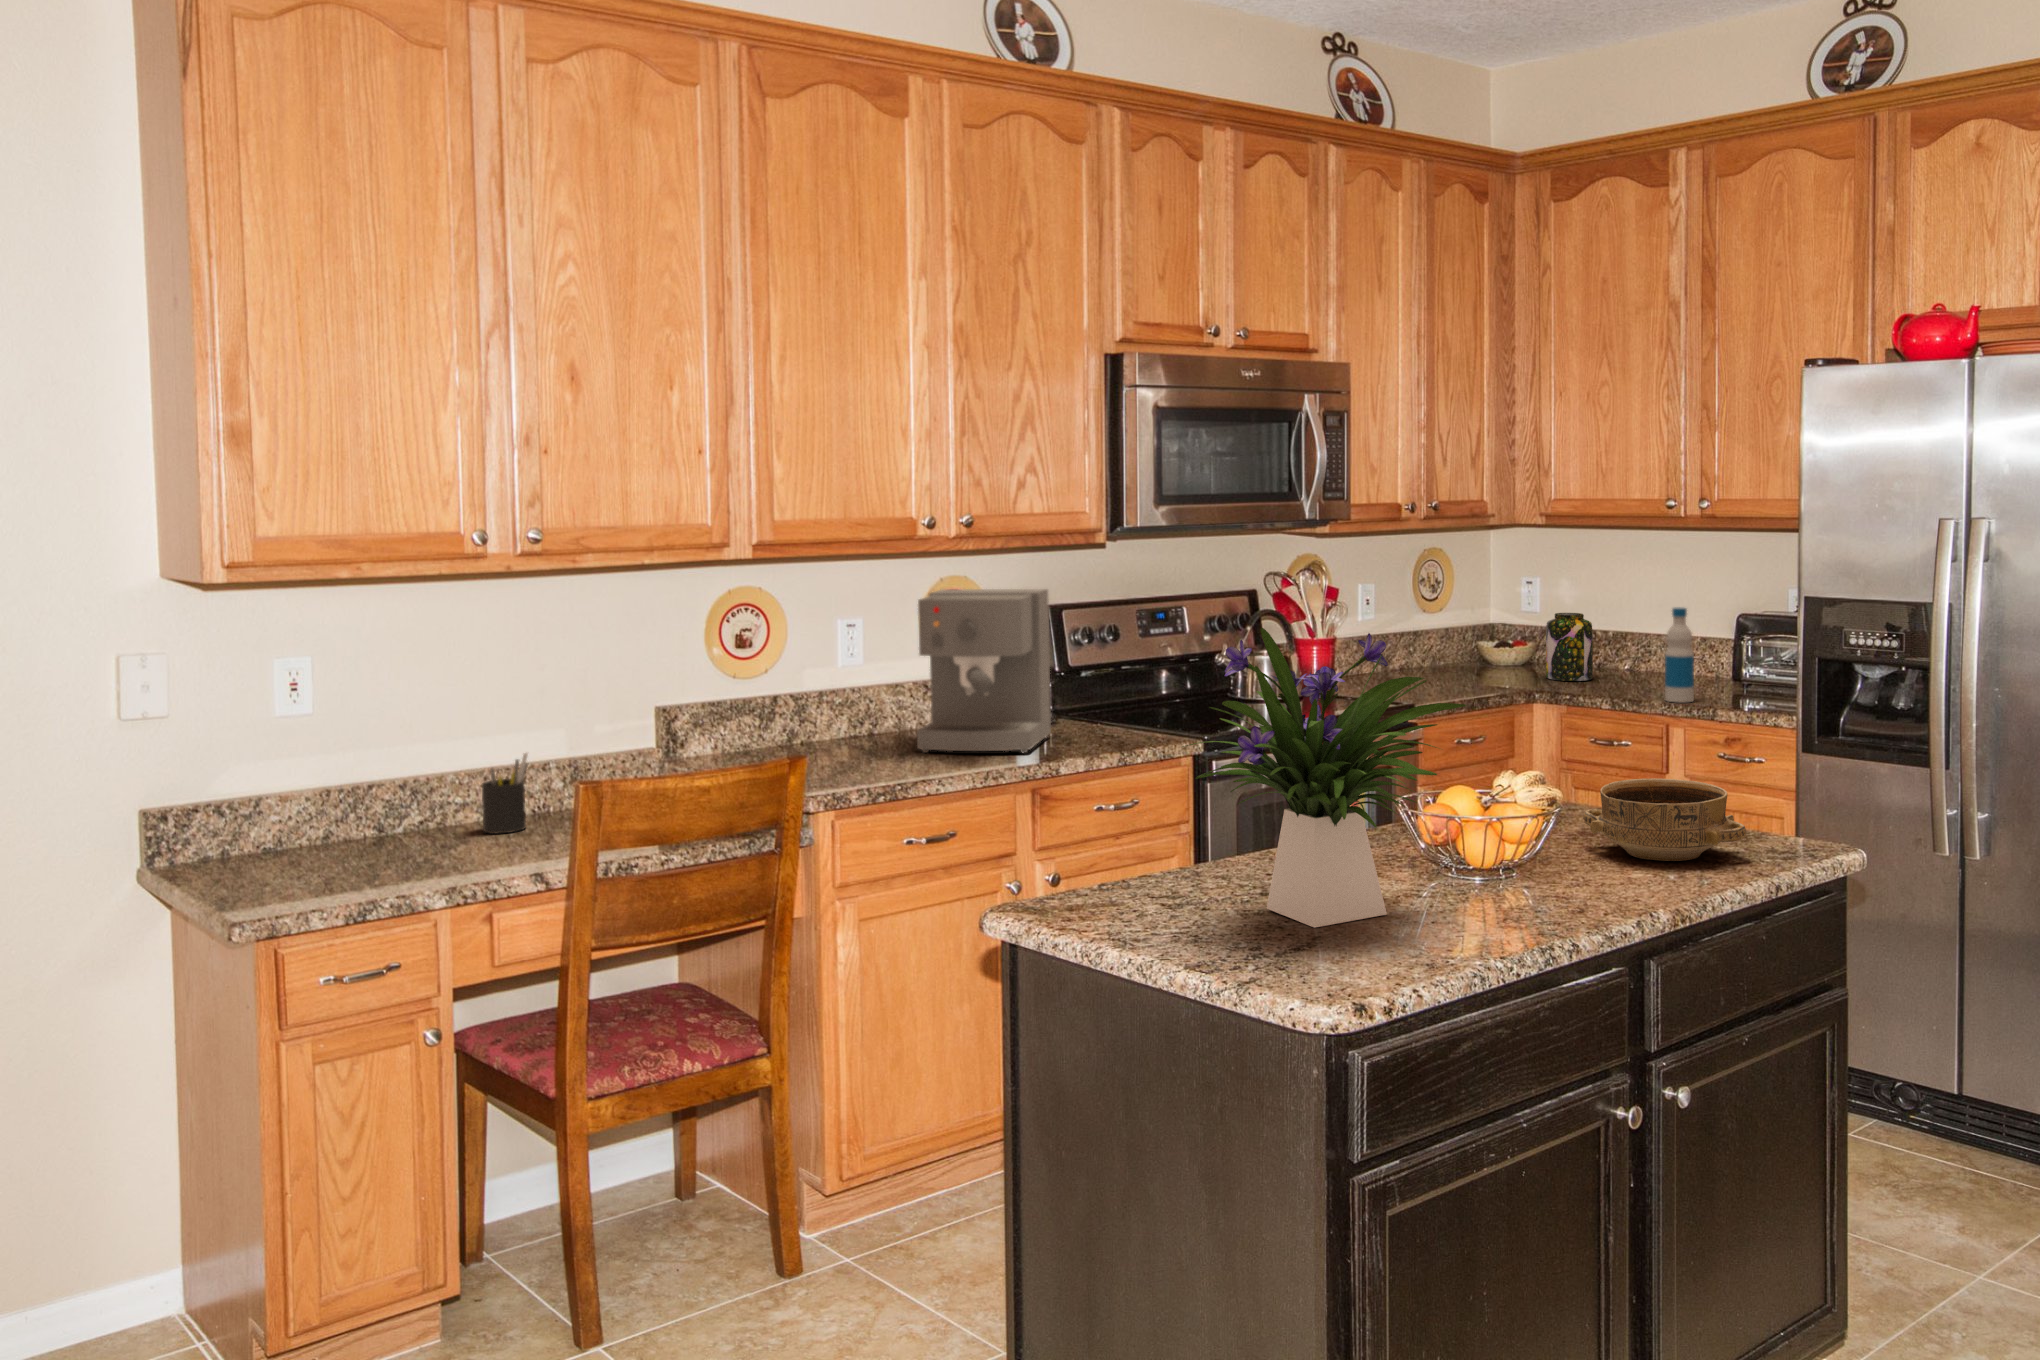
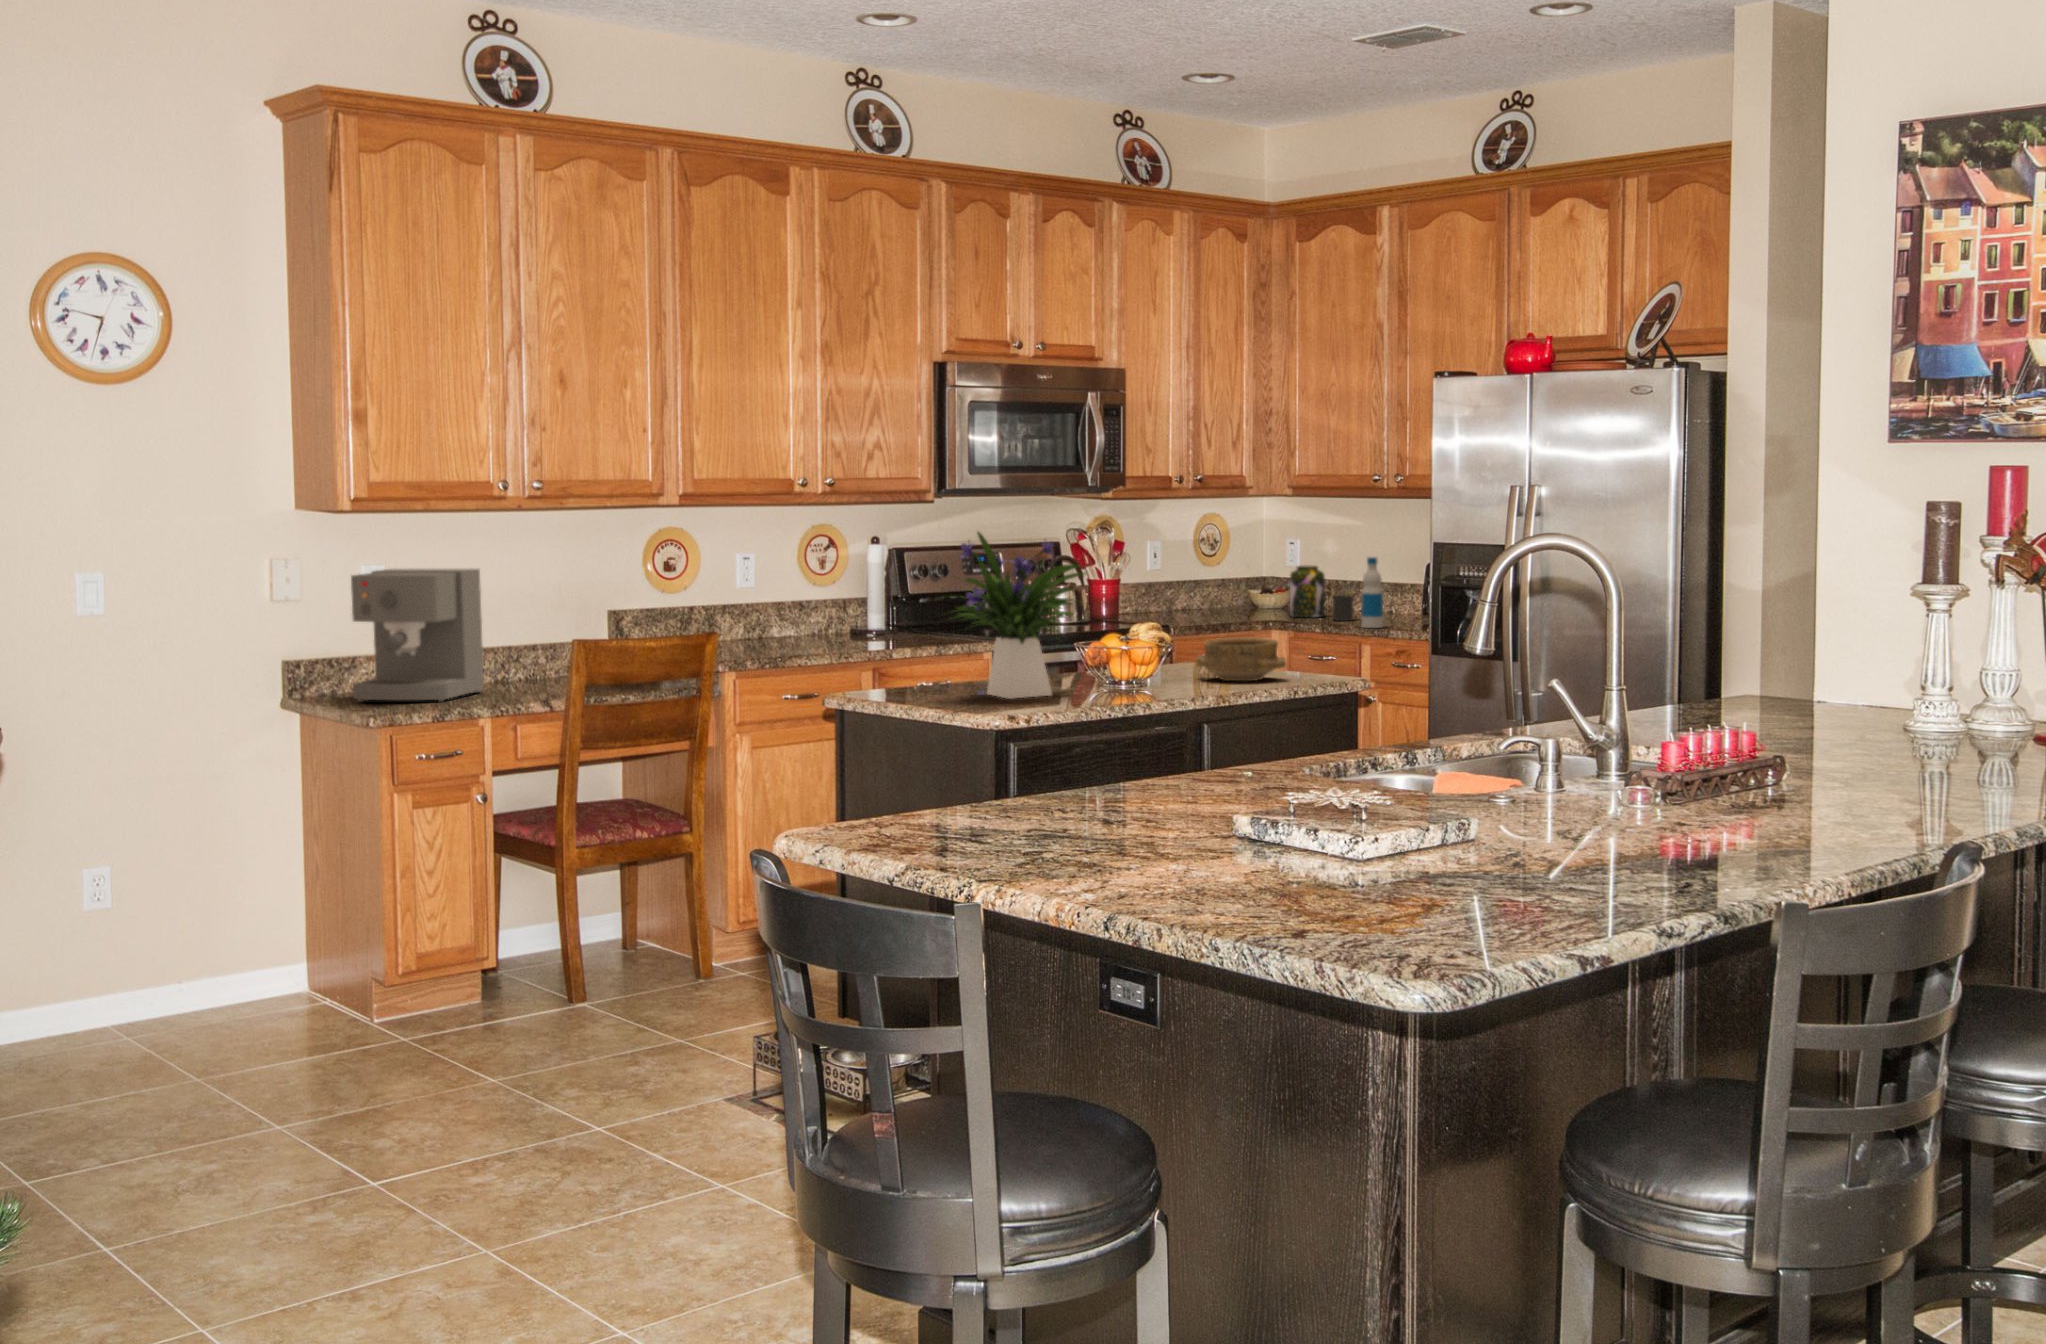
coffee maker: present [917,589,1051,753] -> present [351,569,484,702]
pen holder: present [482,753,528,834] -> present [1333,586,1354,621]

